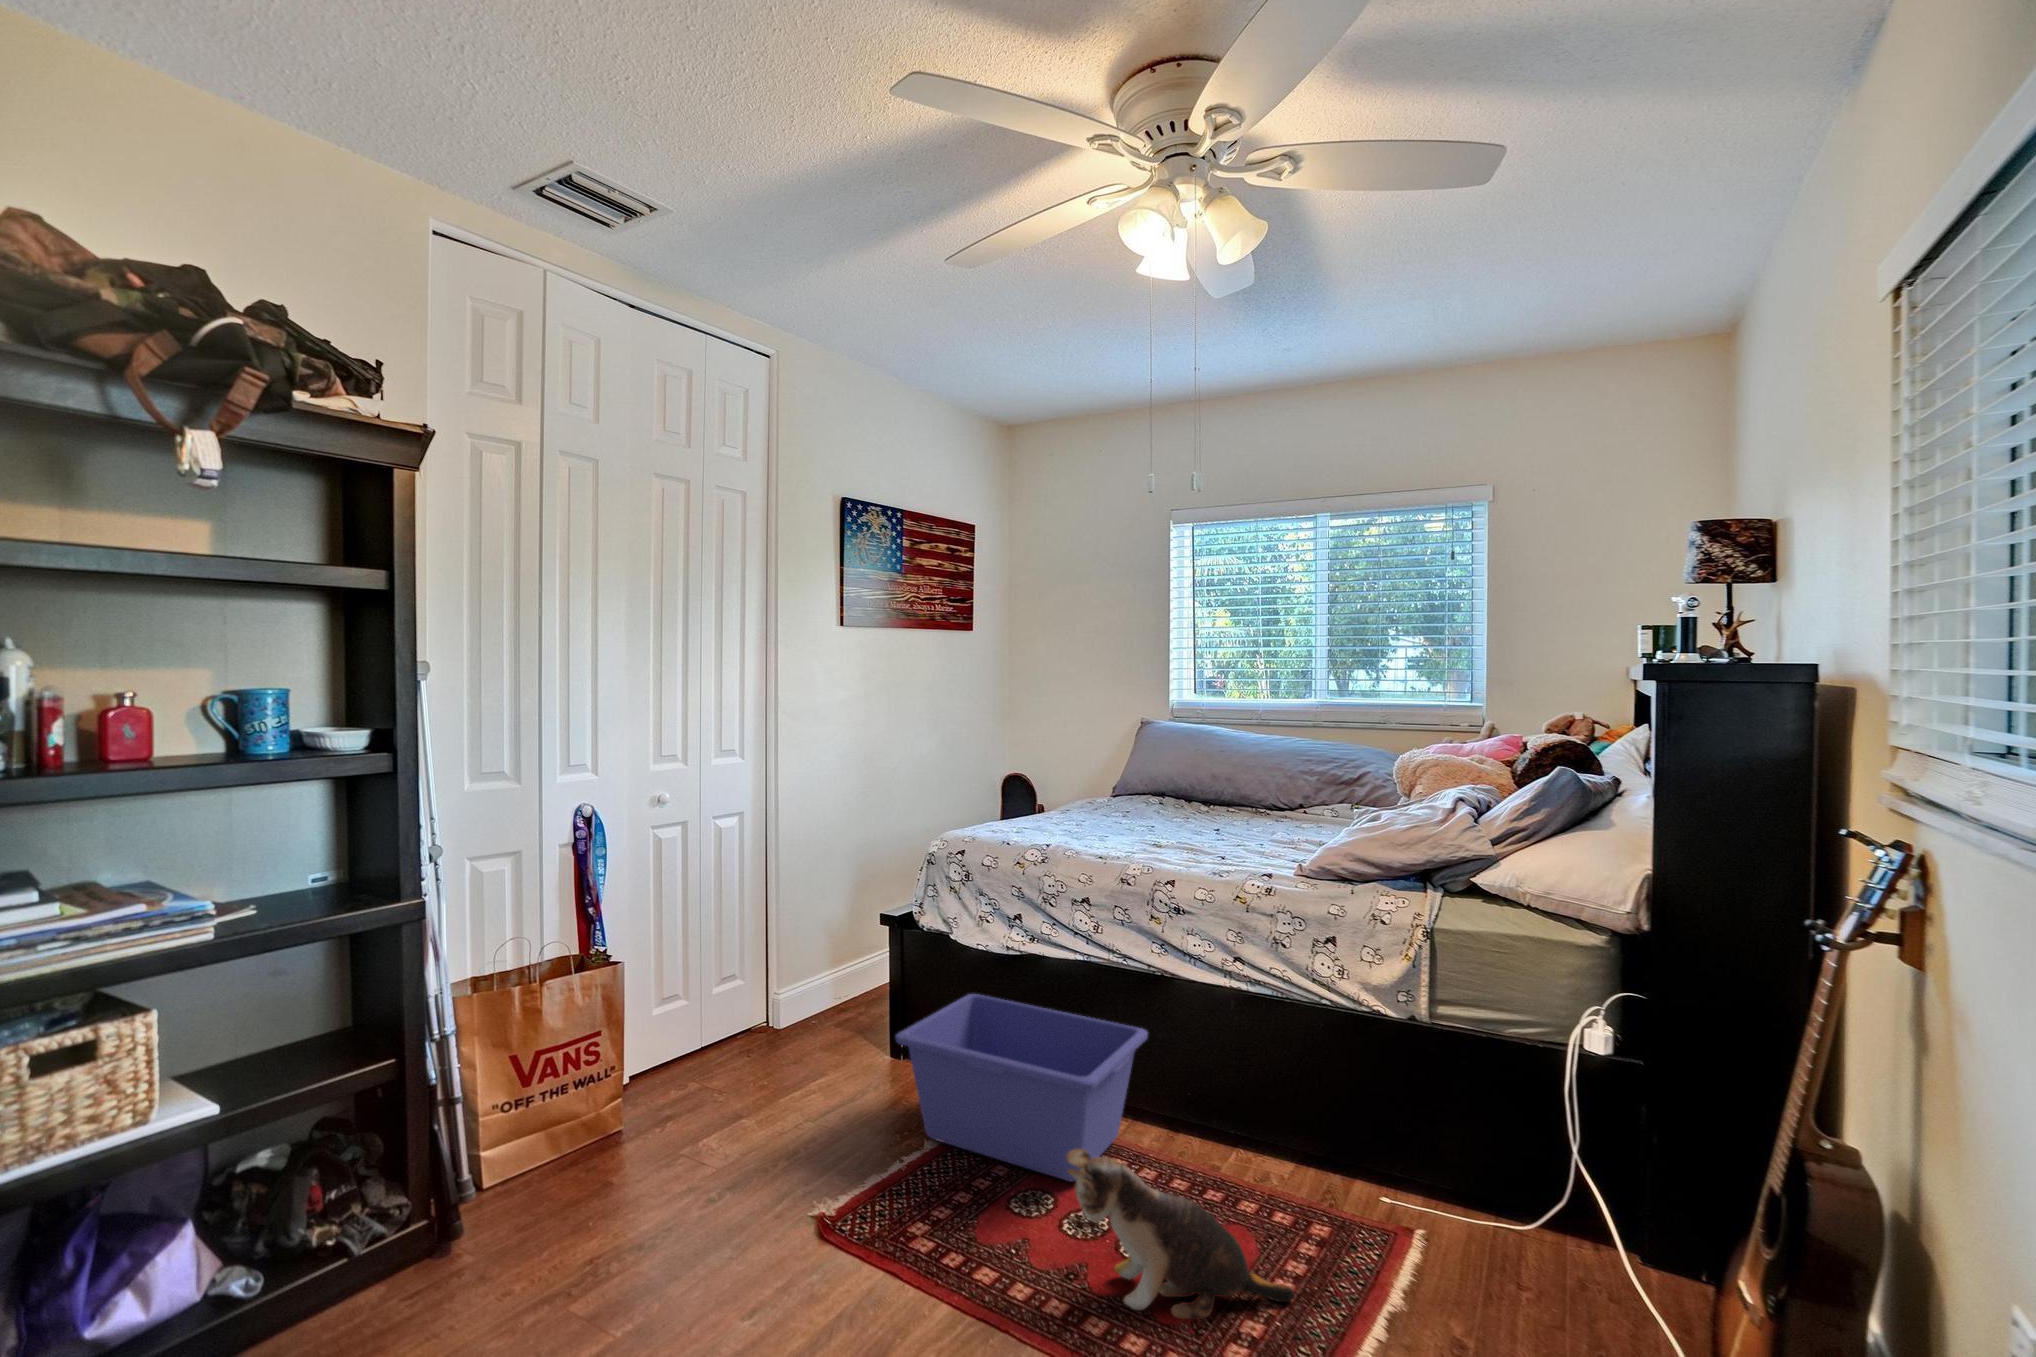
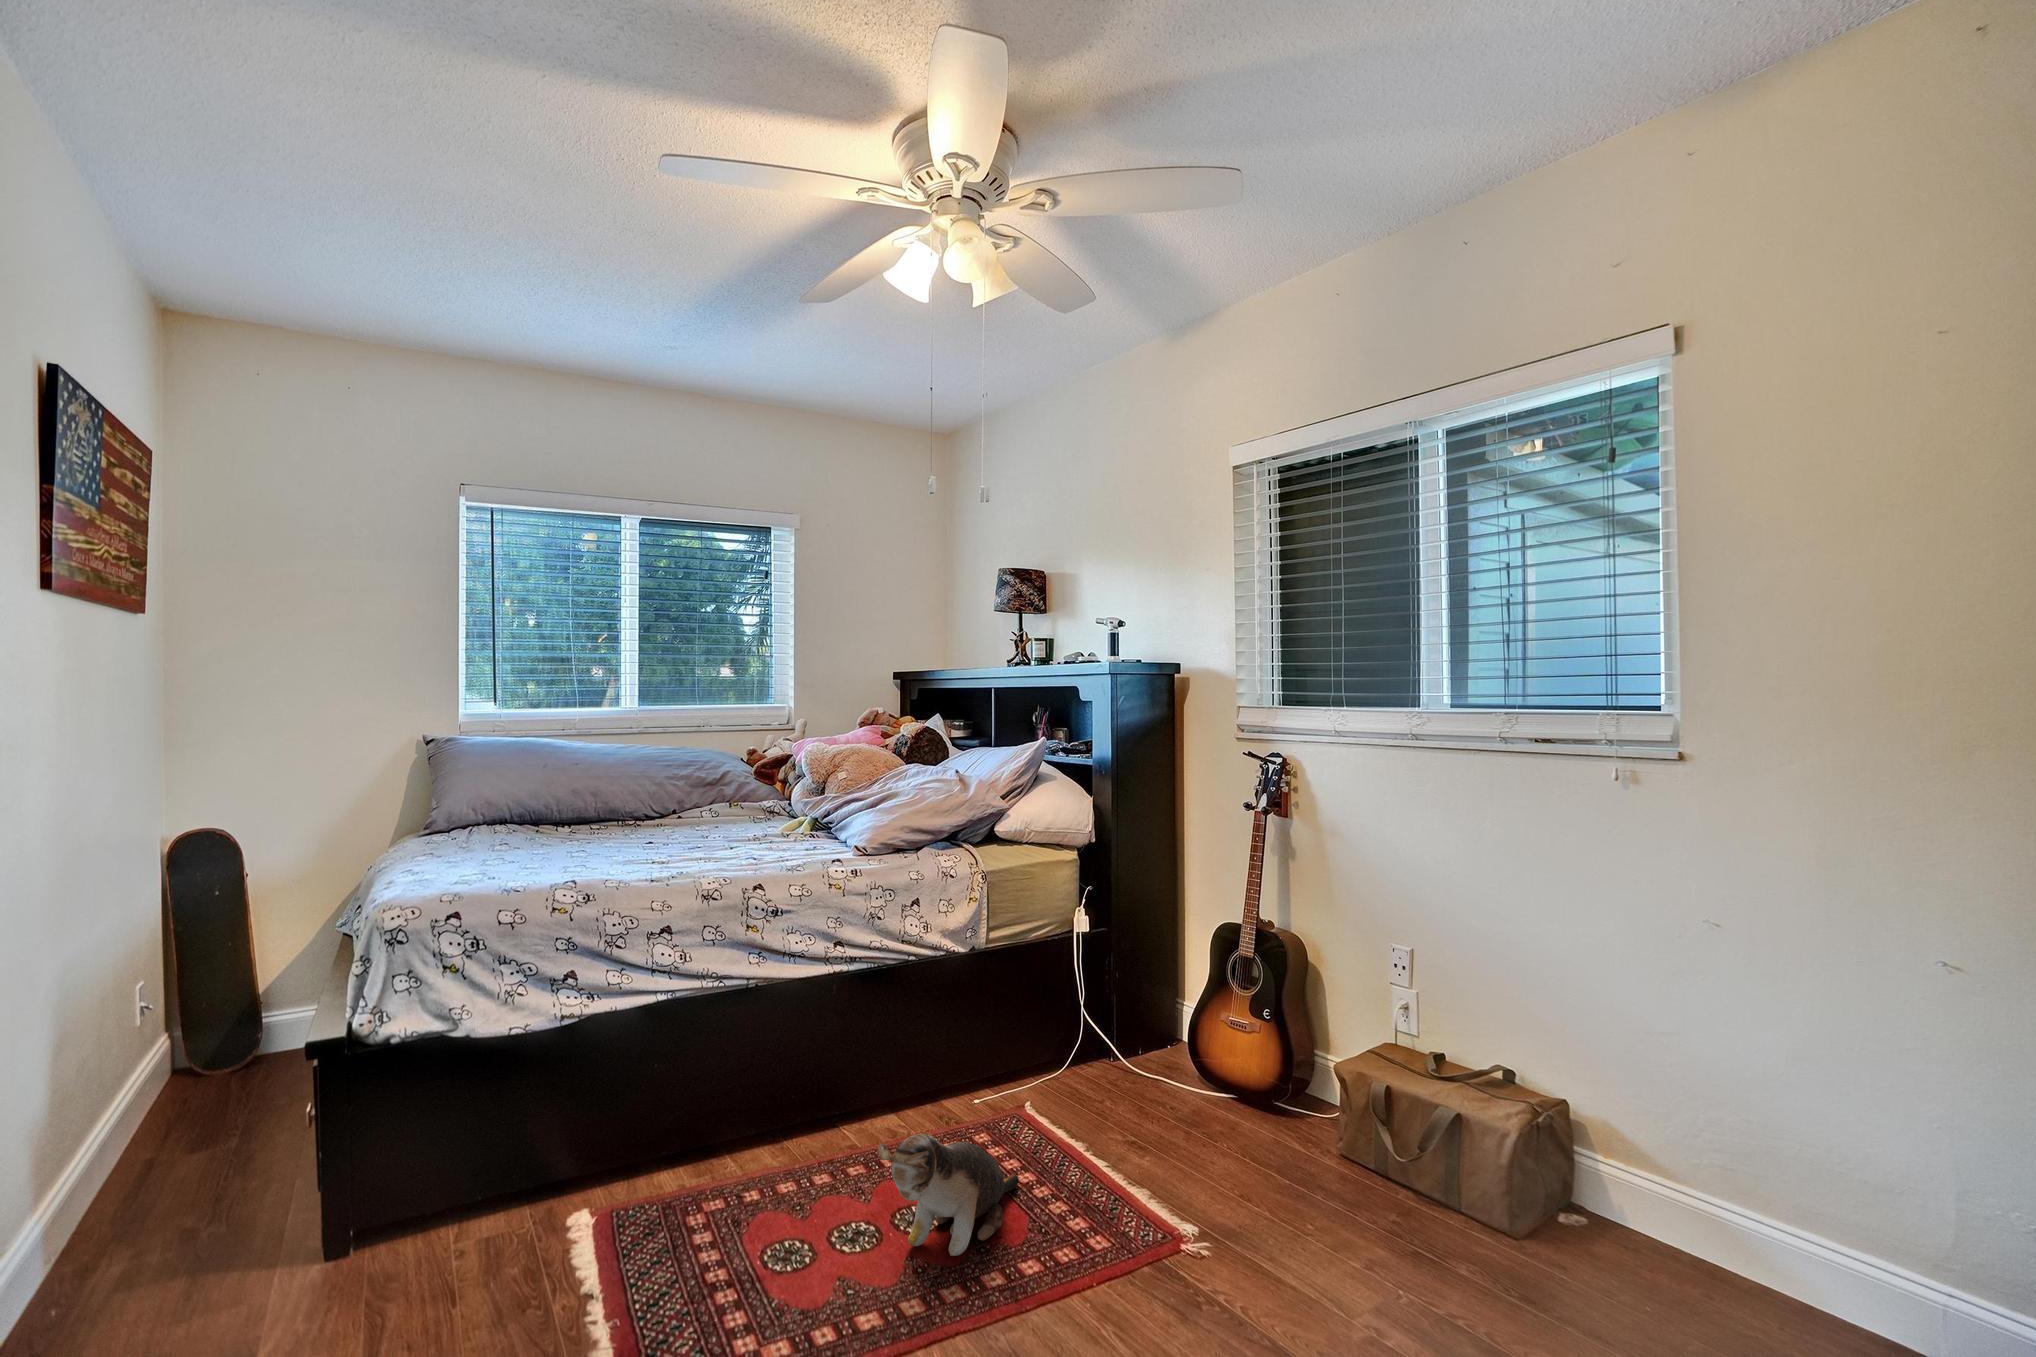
storage bin: present [895,994,1148,1181] -> none [509,1045,808,1281]

